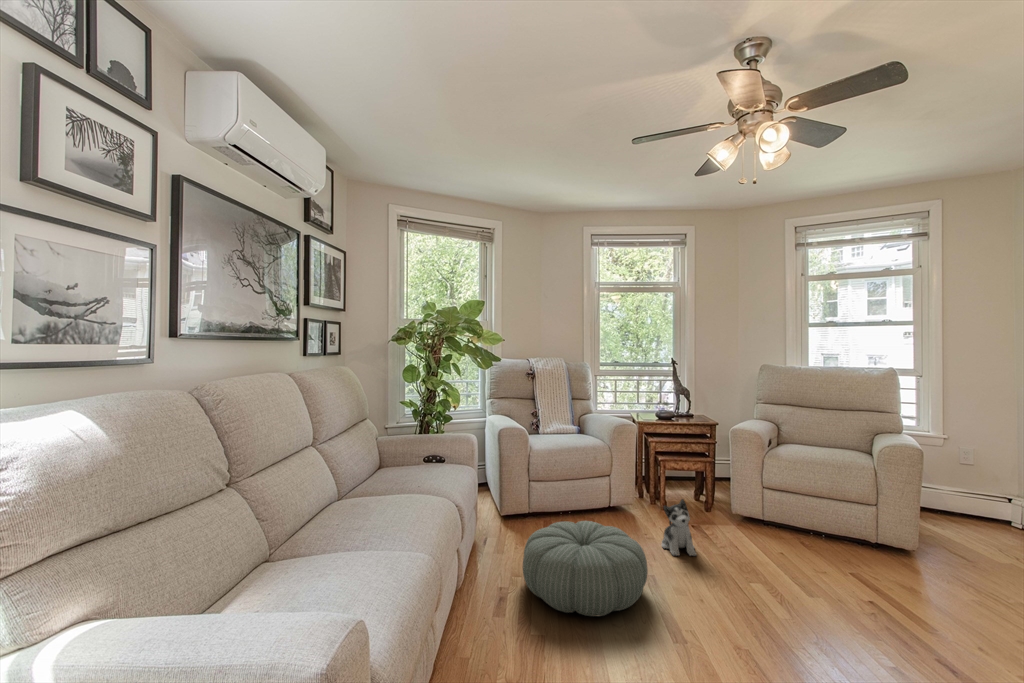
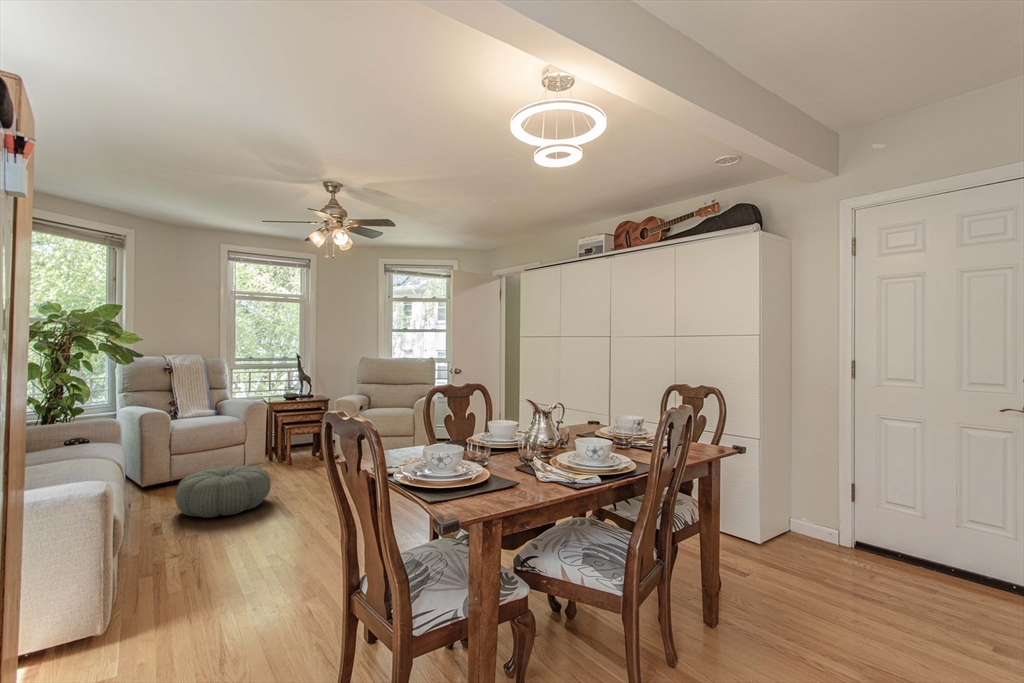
plush toy: present [662,499,696,556] -> none [284,446,307,483]

